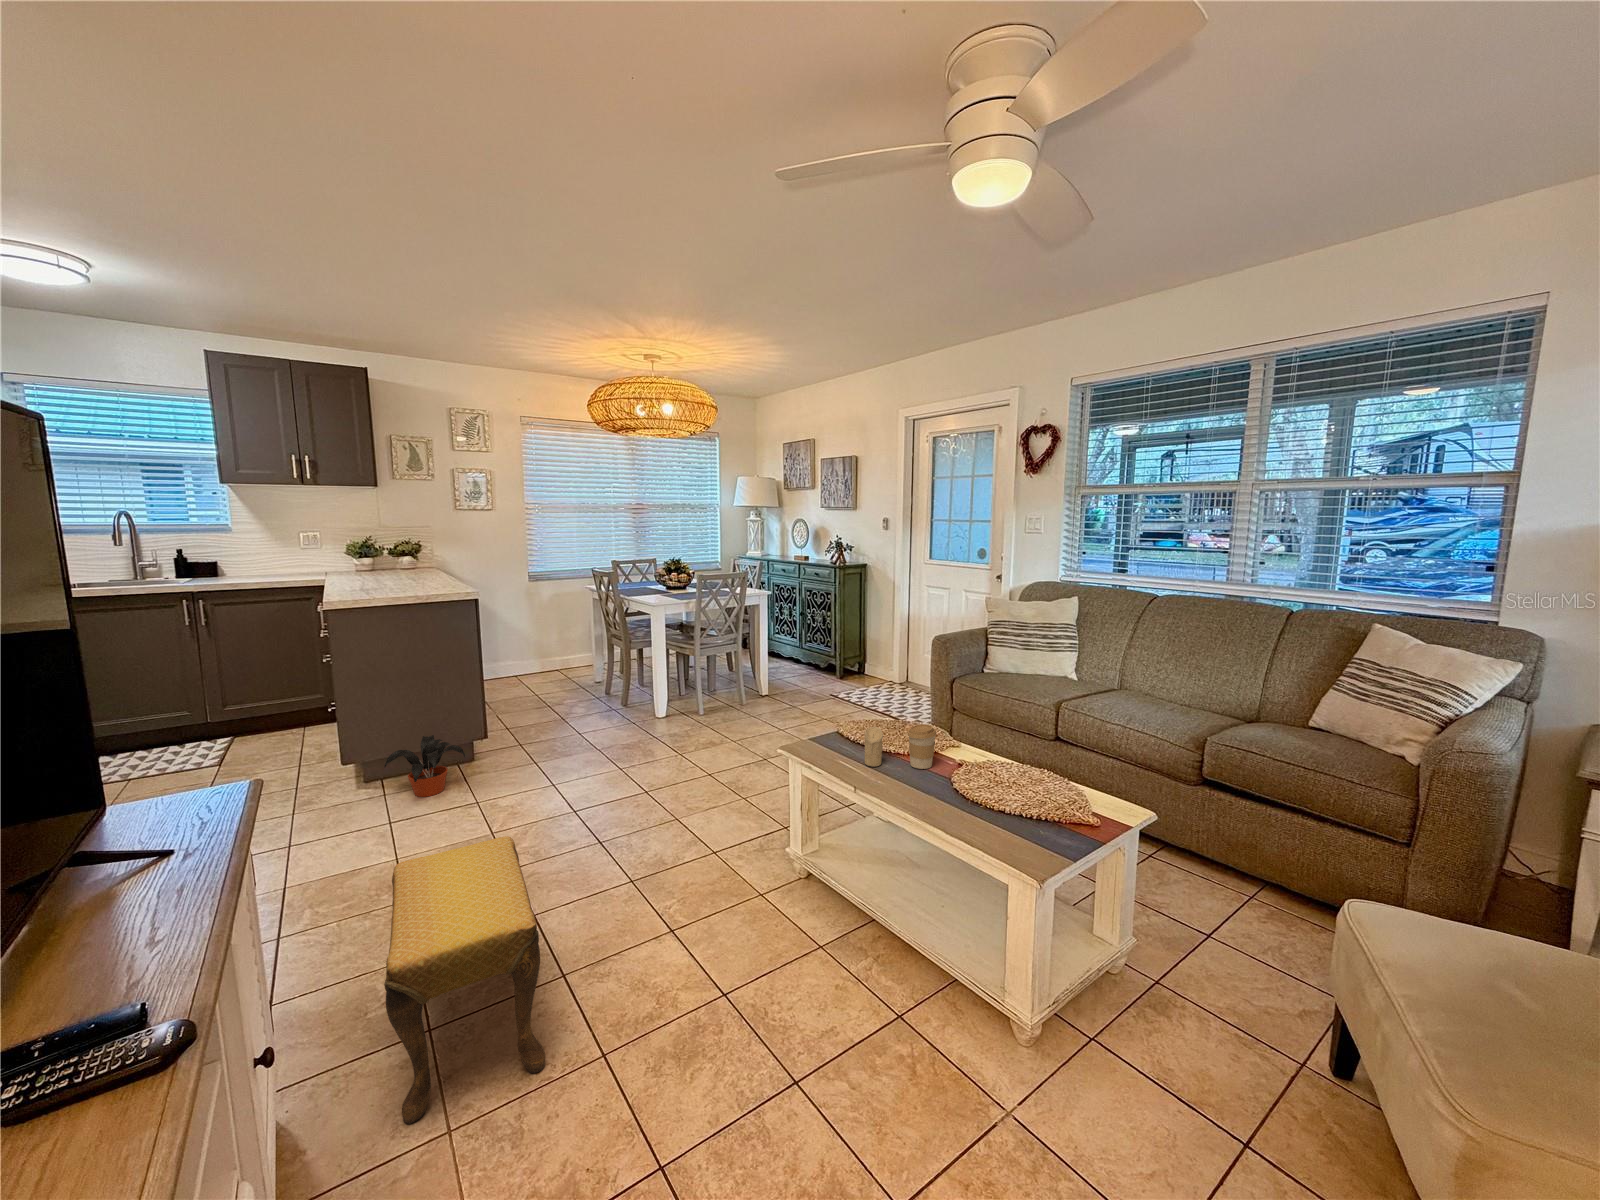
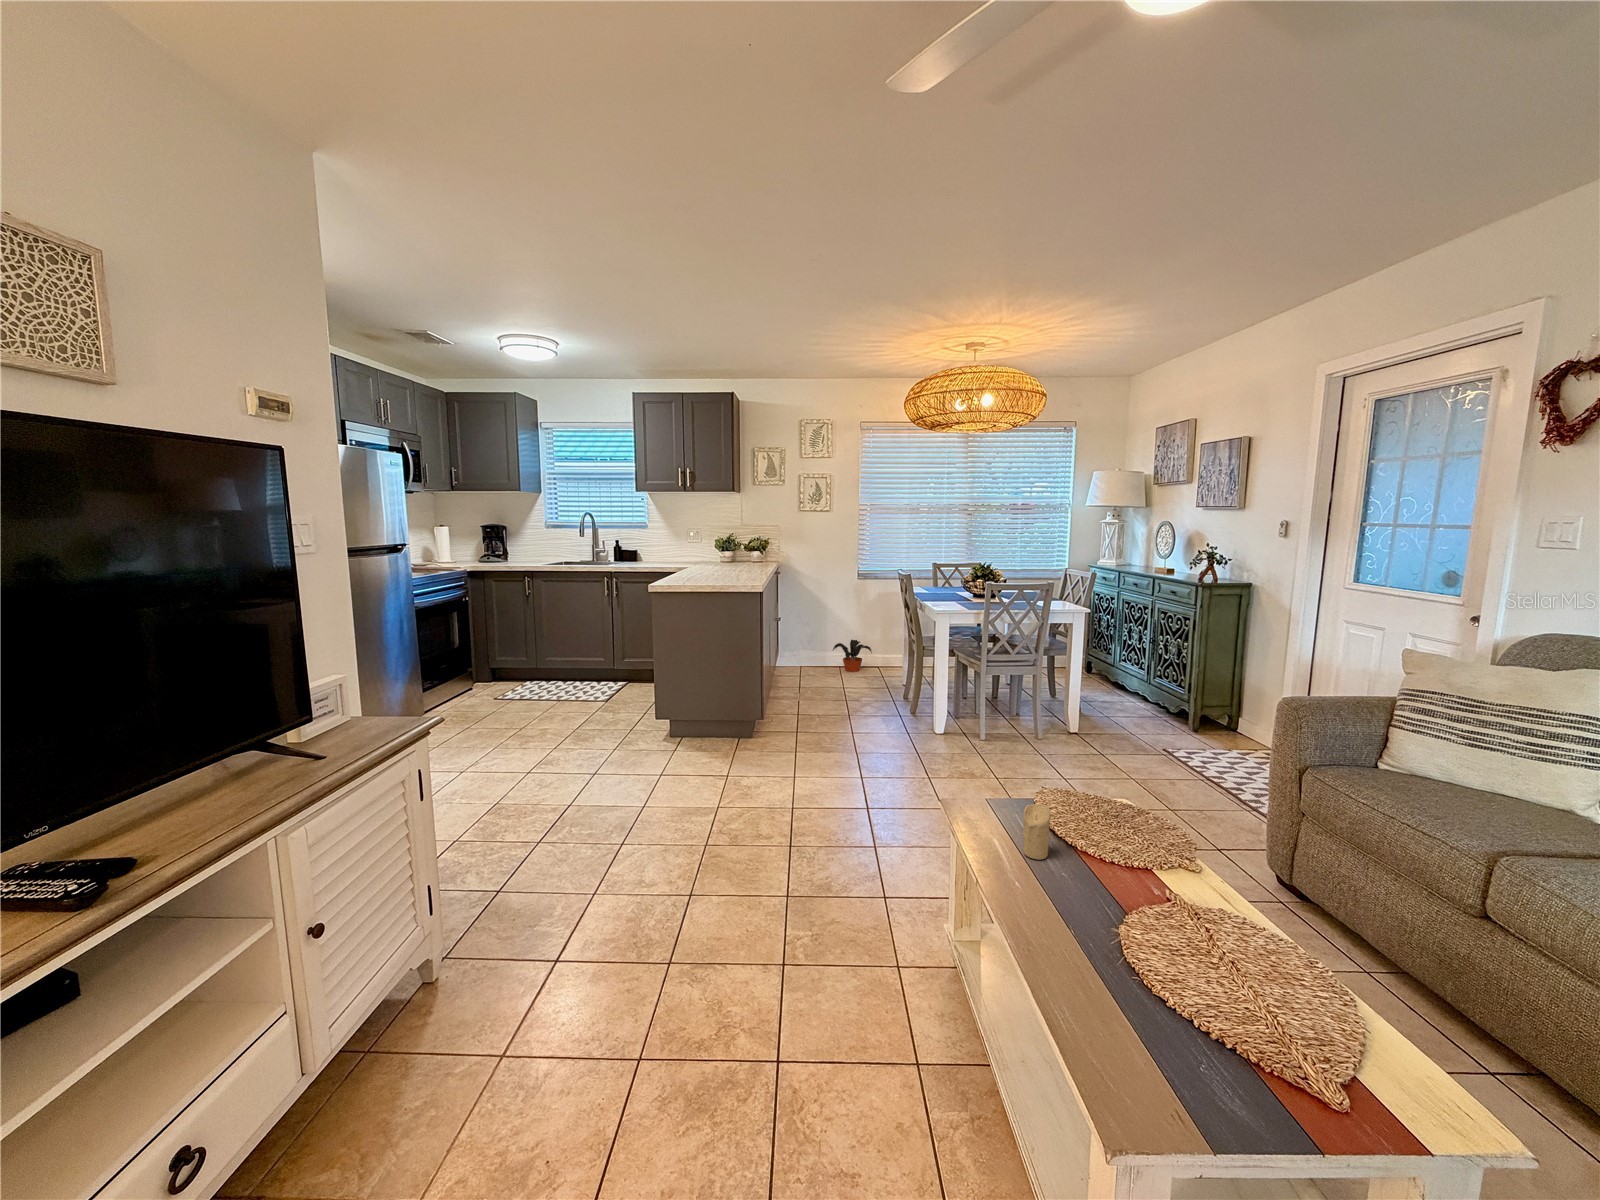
coffee cup: present [907,725,936,769] -> none [1082,819,1129,887]
potted plant: present [384,735,465,797] -> present [833,640,872,672]
footstool: present [384,836,545,1124] -> none [474,808,657,1042]

